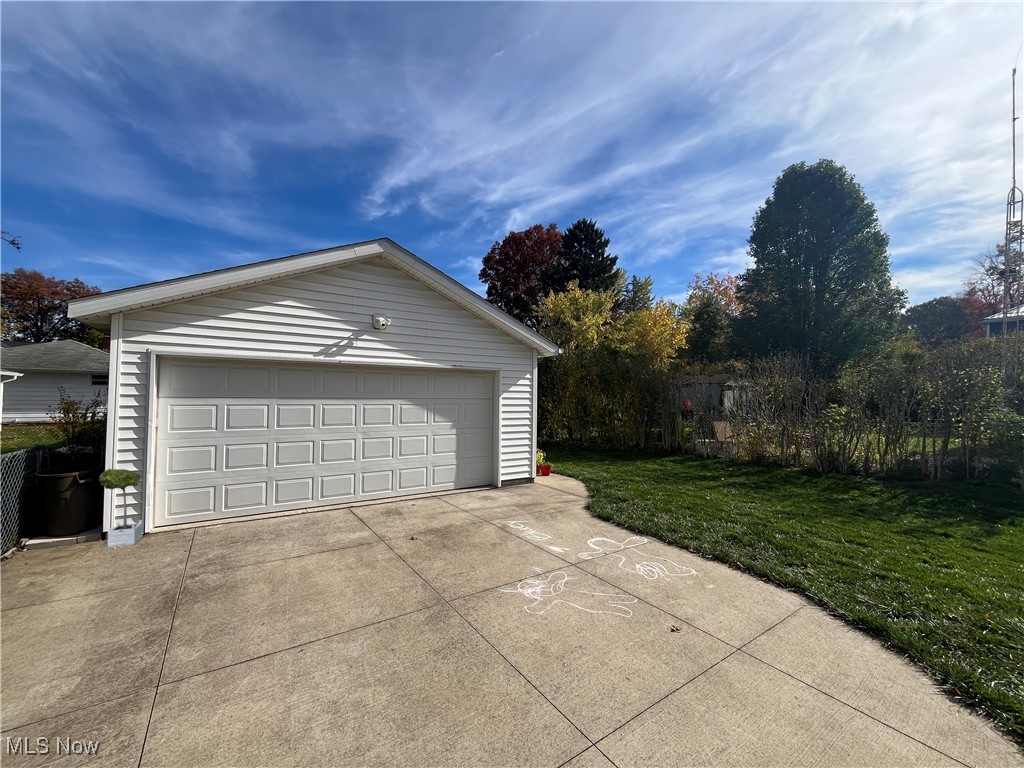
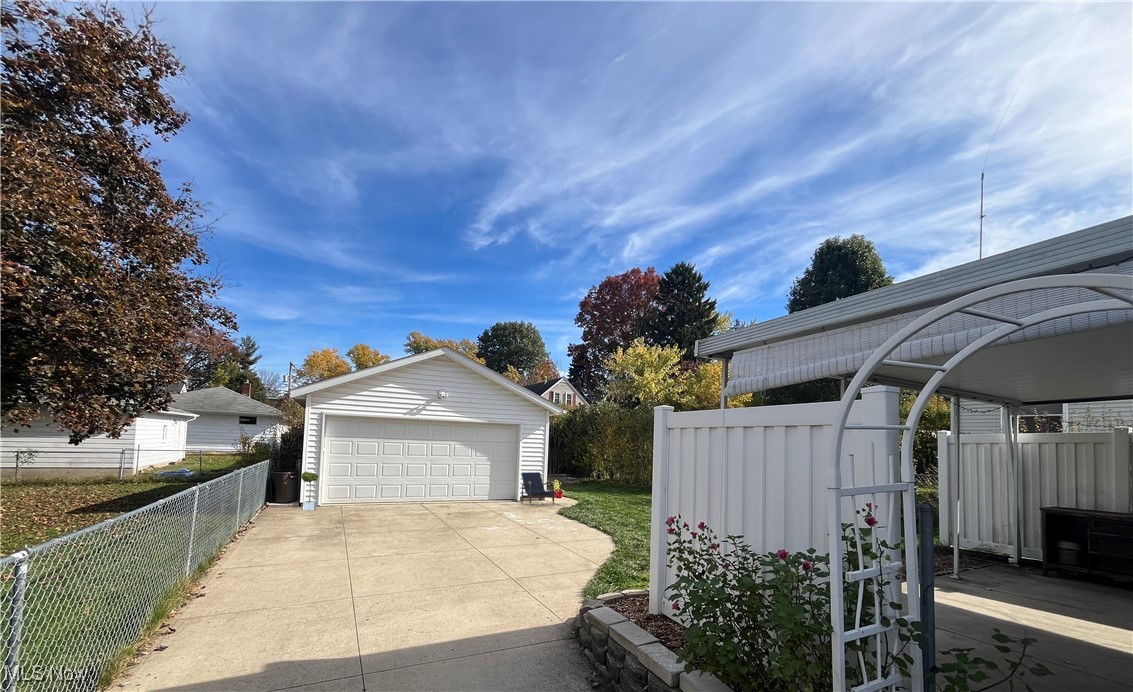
lounge chair: none [502,440,554,494] -> present [521,472,554,506]

